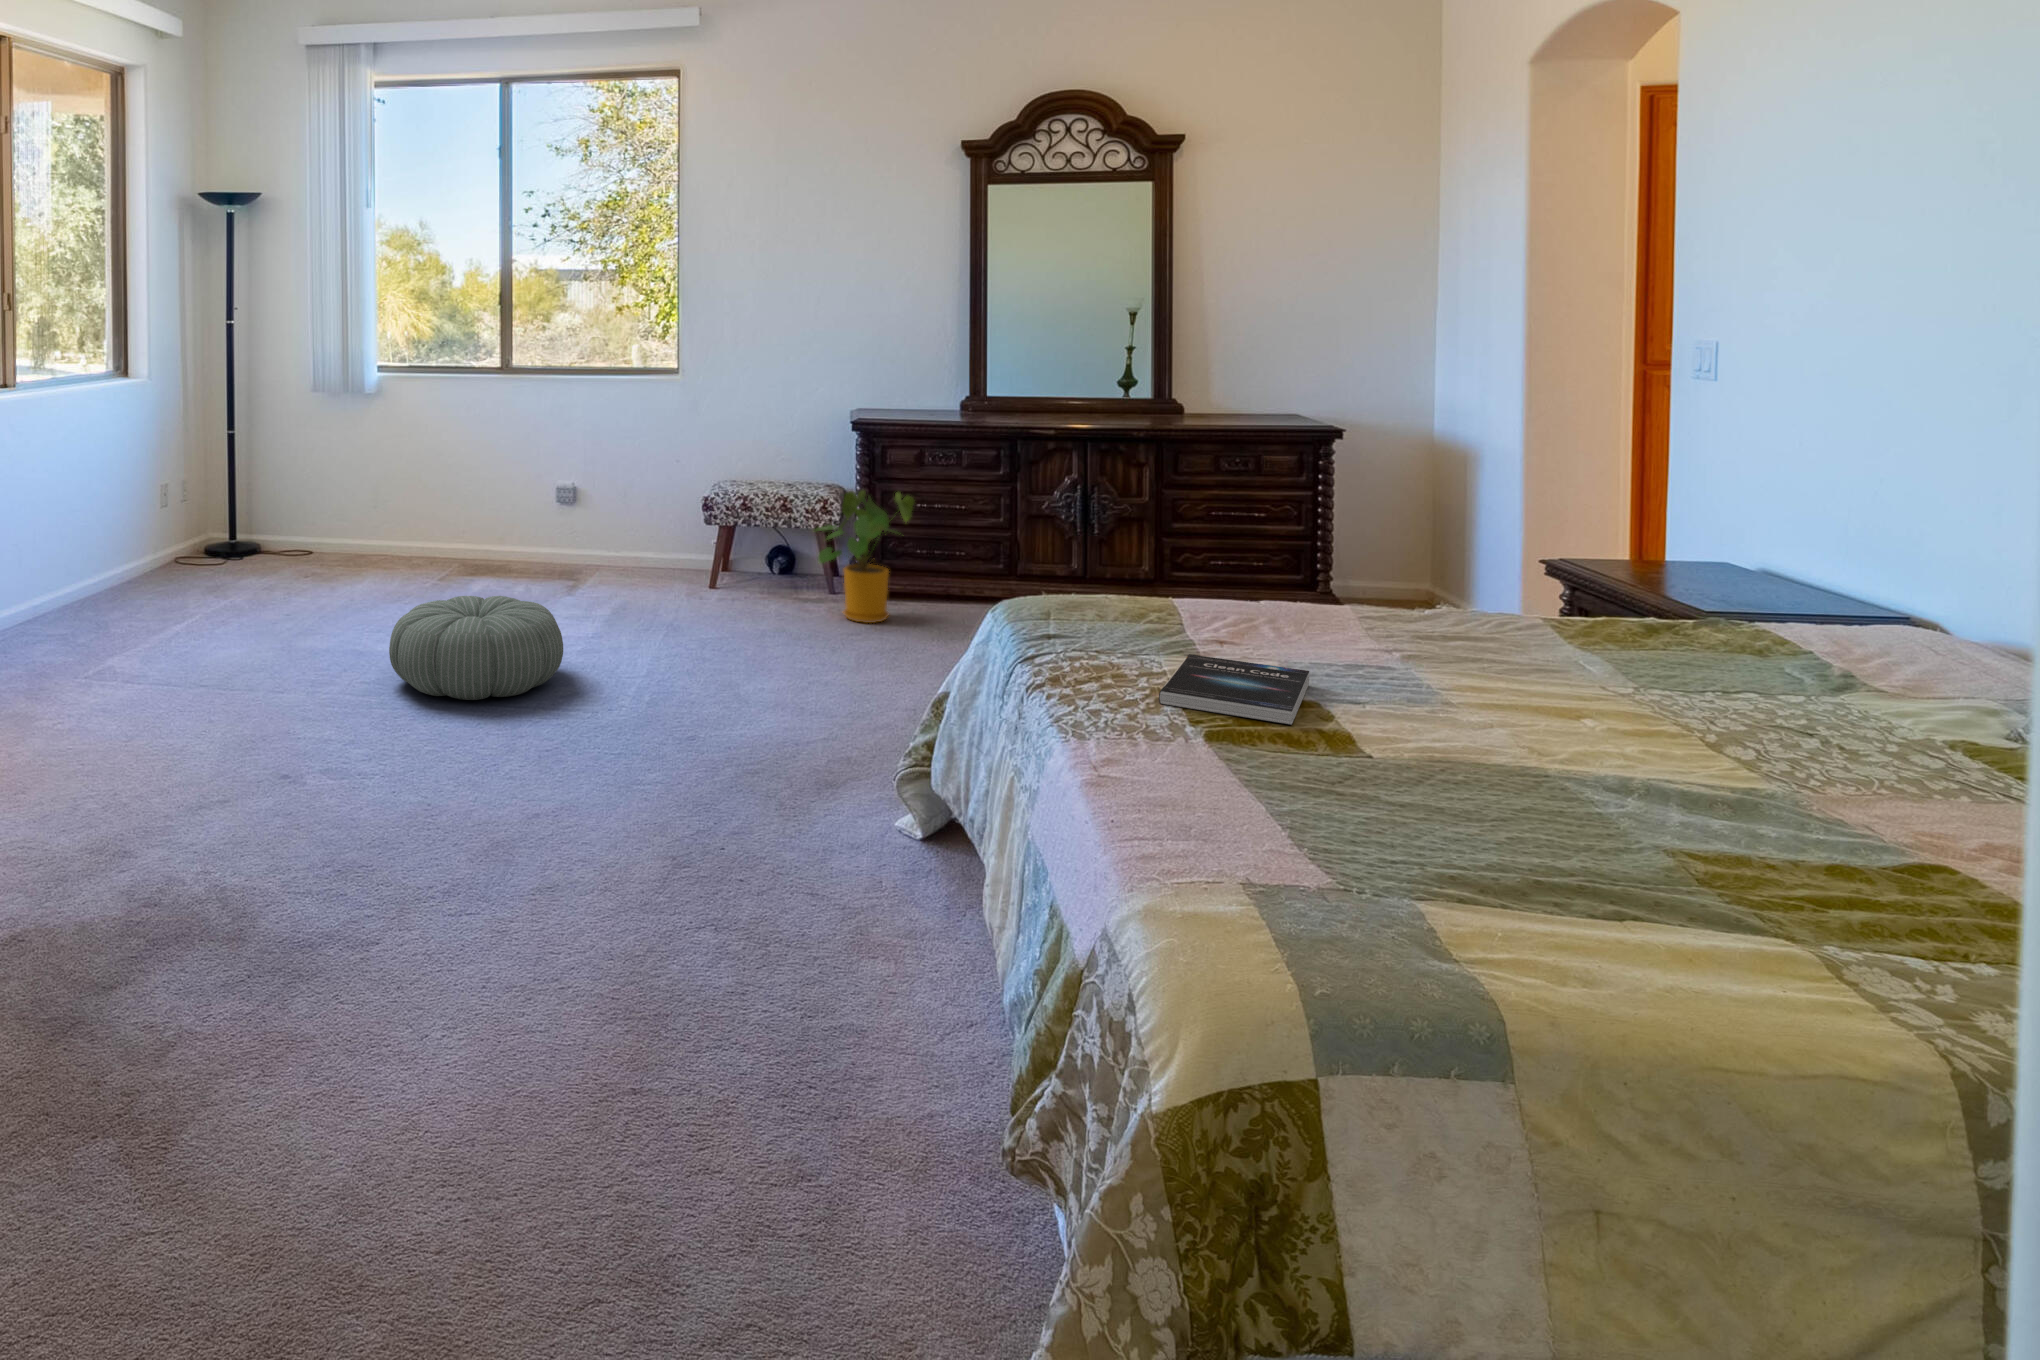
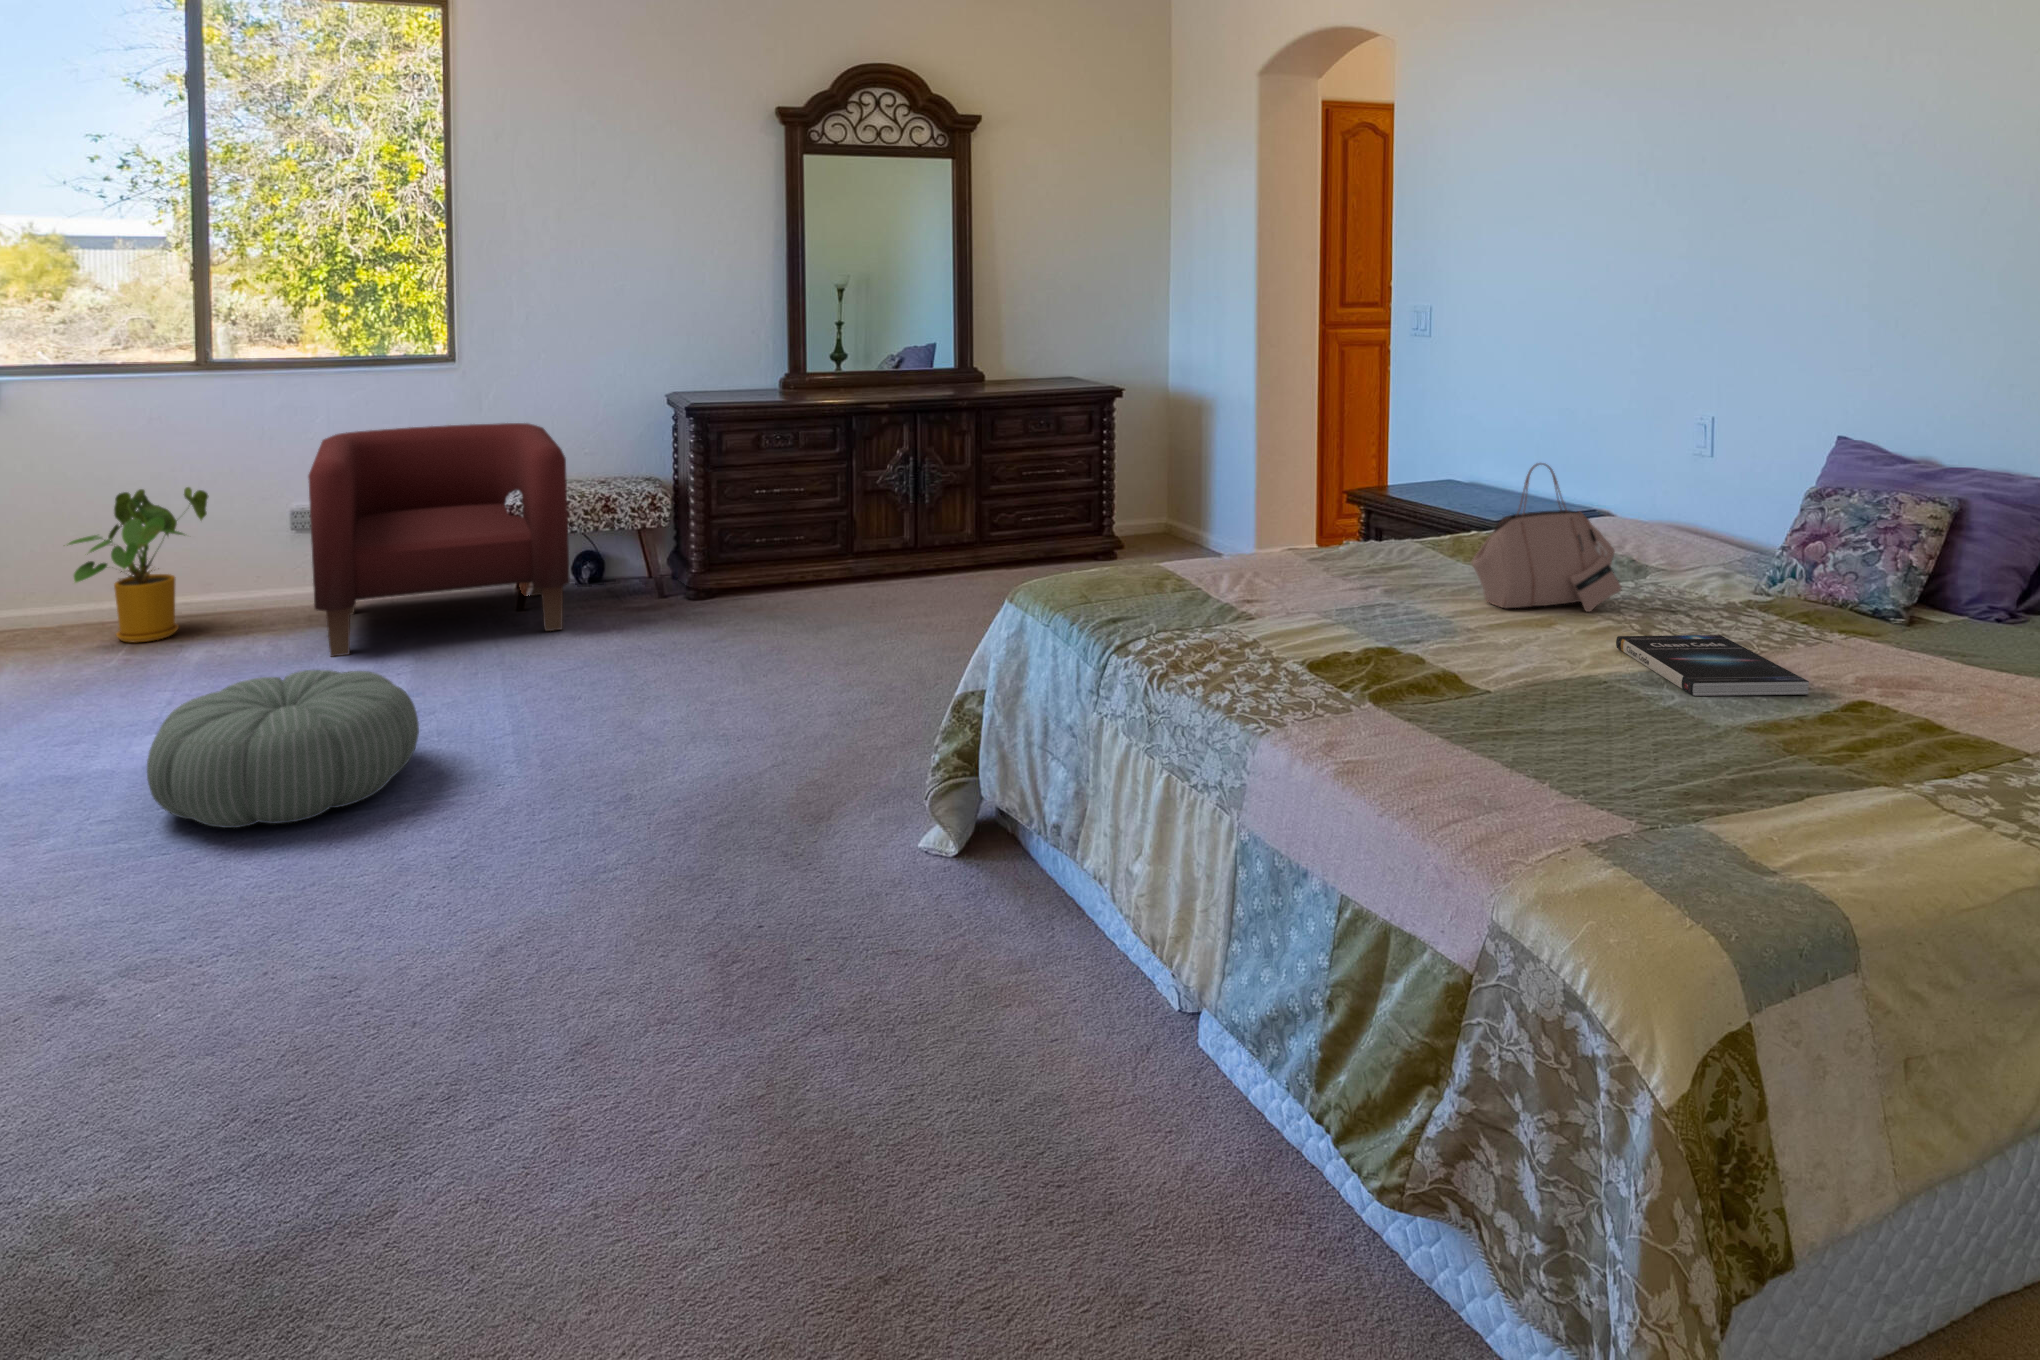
armchair: none [544,427,741,605] -> present [308,423,570,657]
house plant: present [816,490,914,623] -> present [64,487,209,643]
handbag: none [1501,527,1746,719] -> present [1472,463,1622,612]
book: present [1159,654,1309,725] -> present [1616,635,1809,696]

